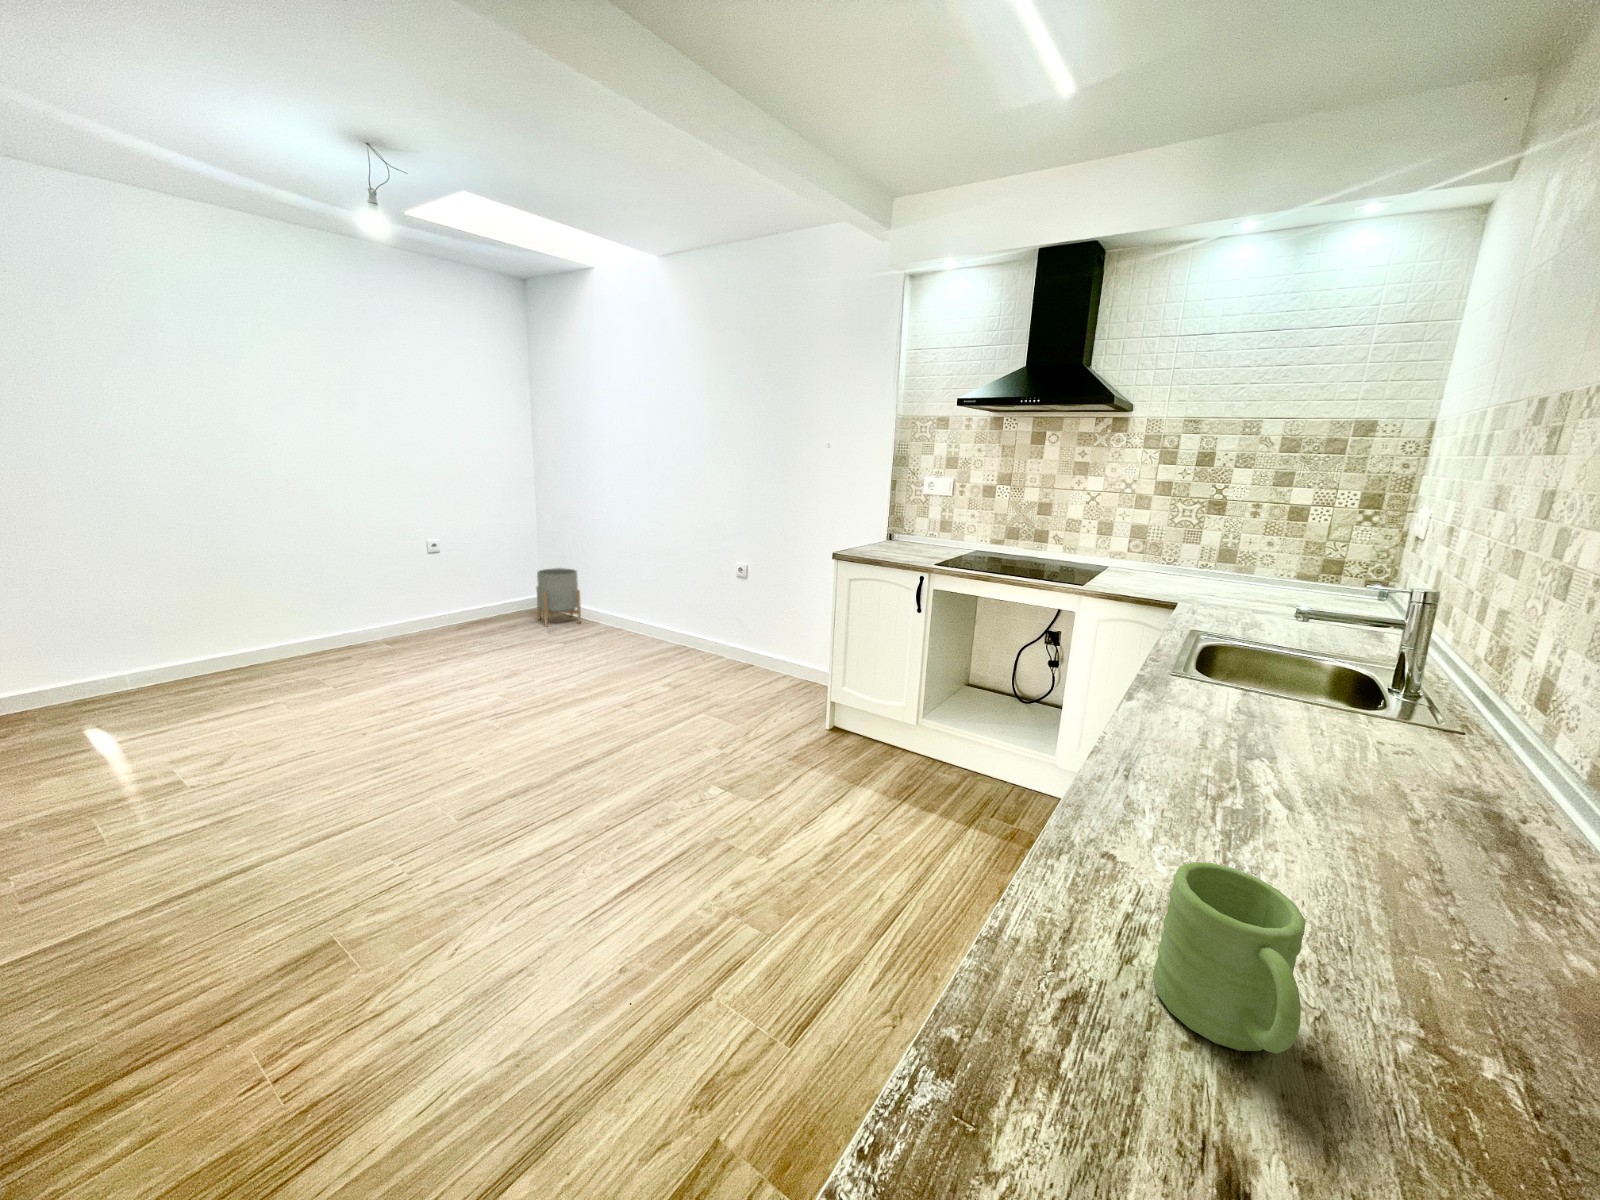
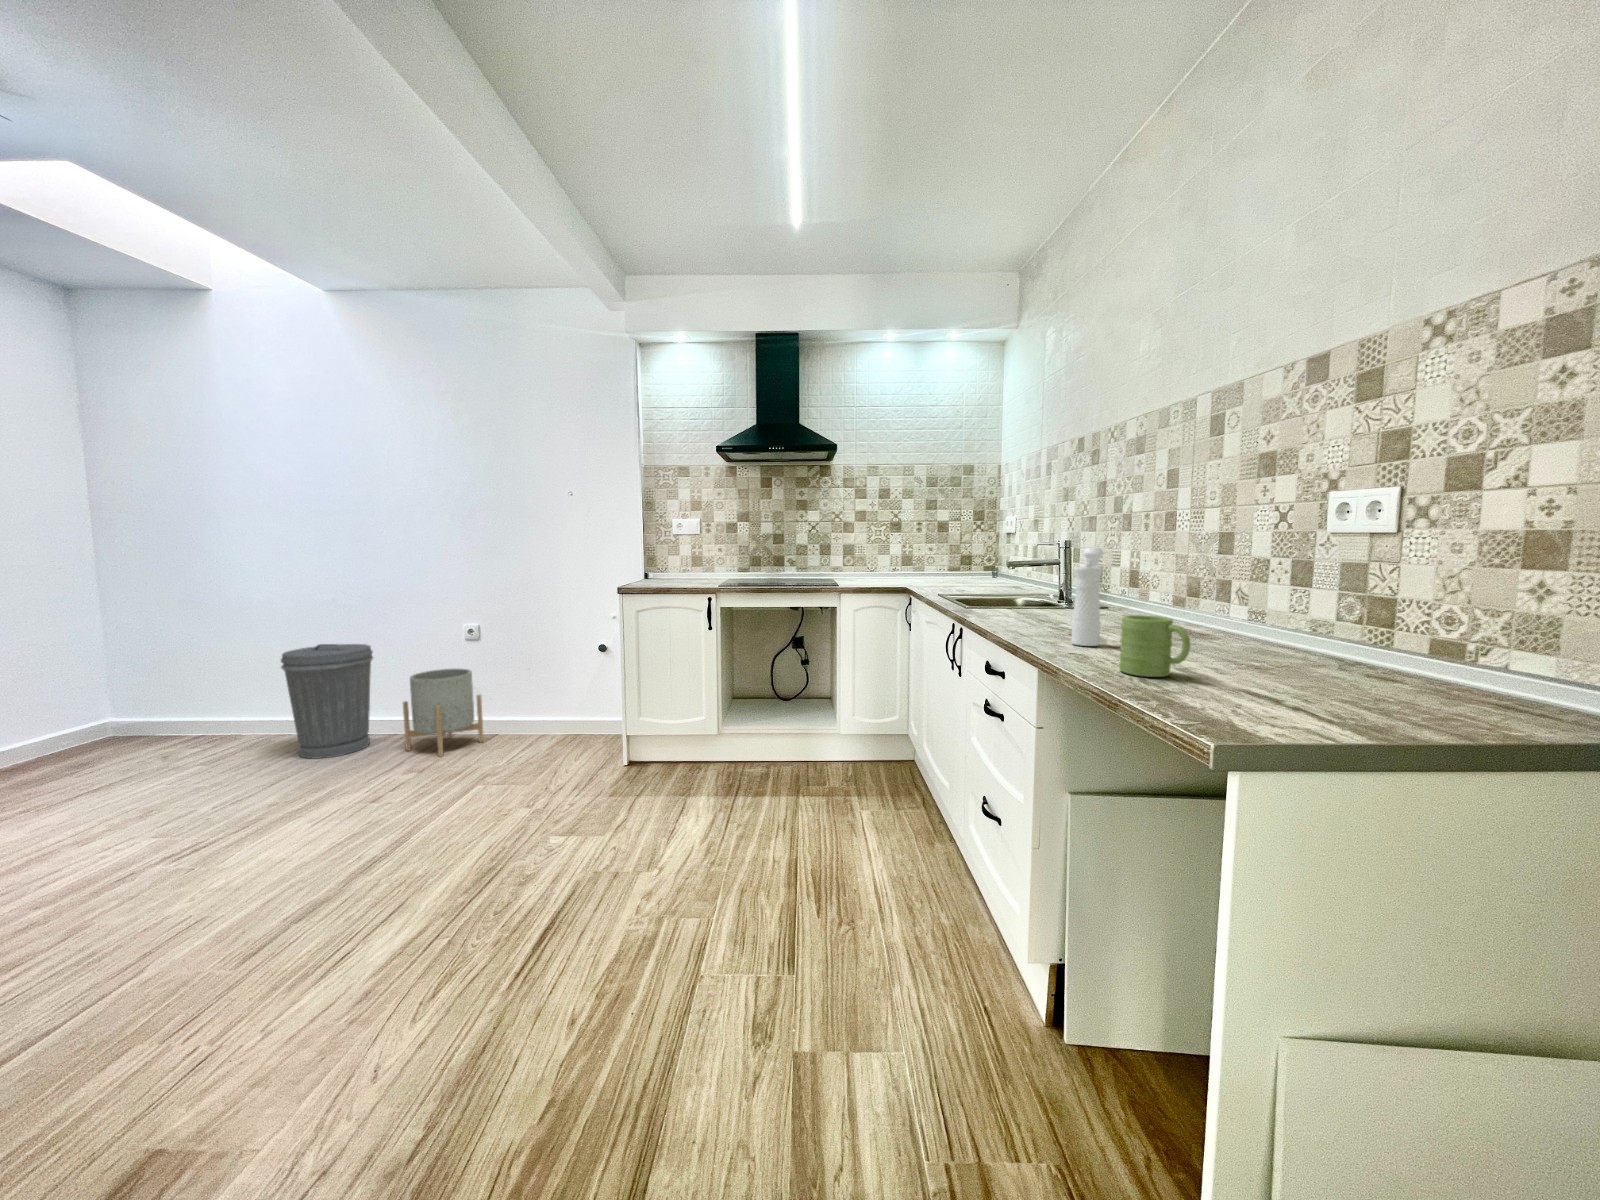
trash can: none [616,566,676,655] -> present [281,644,373,759]
planter: present [536,568,581,627] -> present [403,669,484,757]
pepper mill: none [1214,648,1367,855] -> present [1071,548,1104,646]

